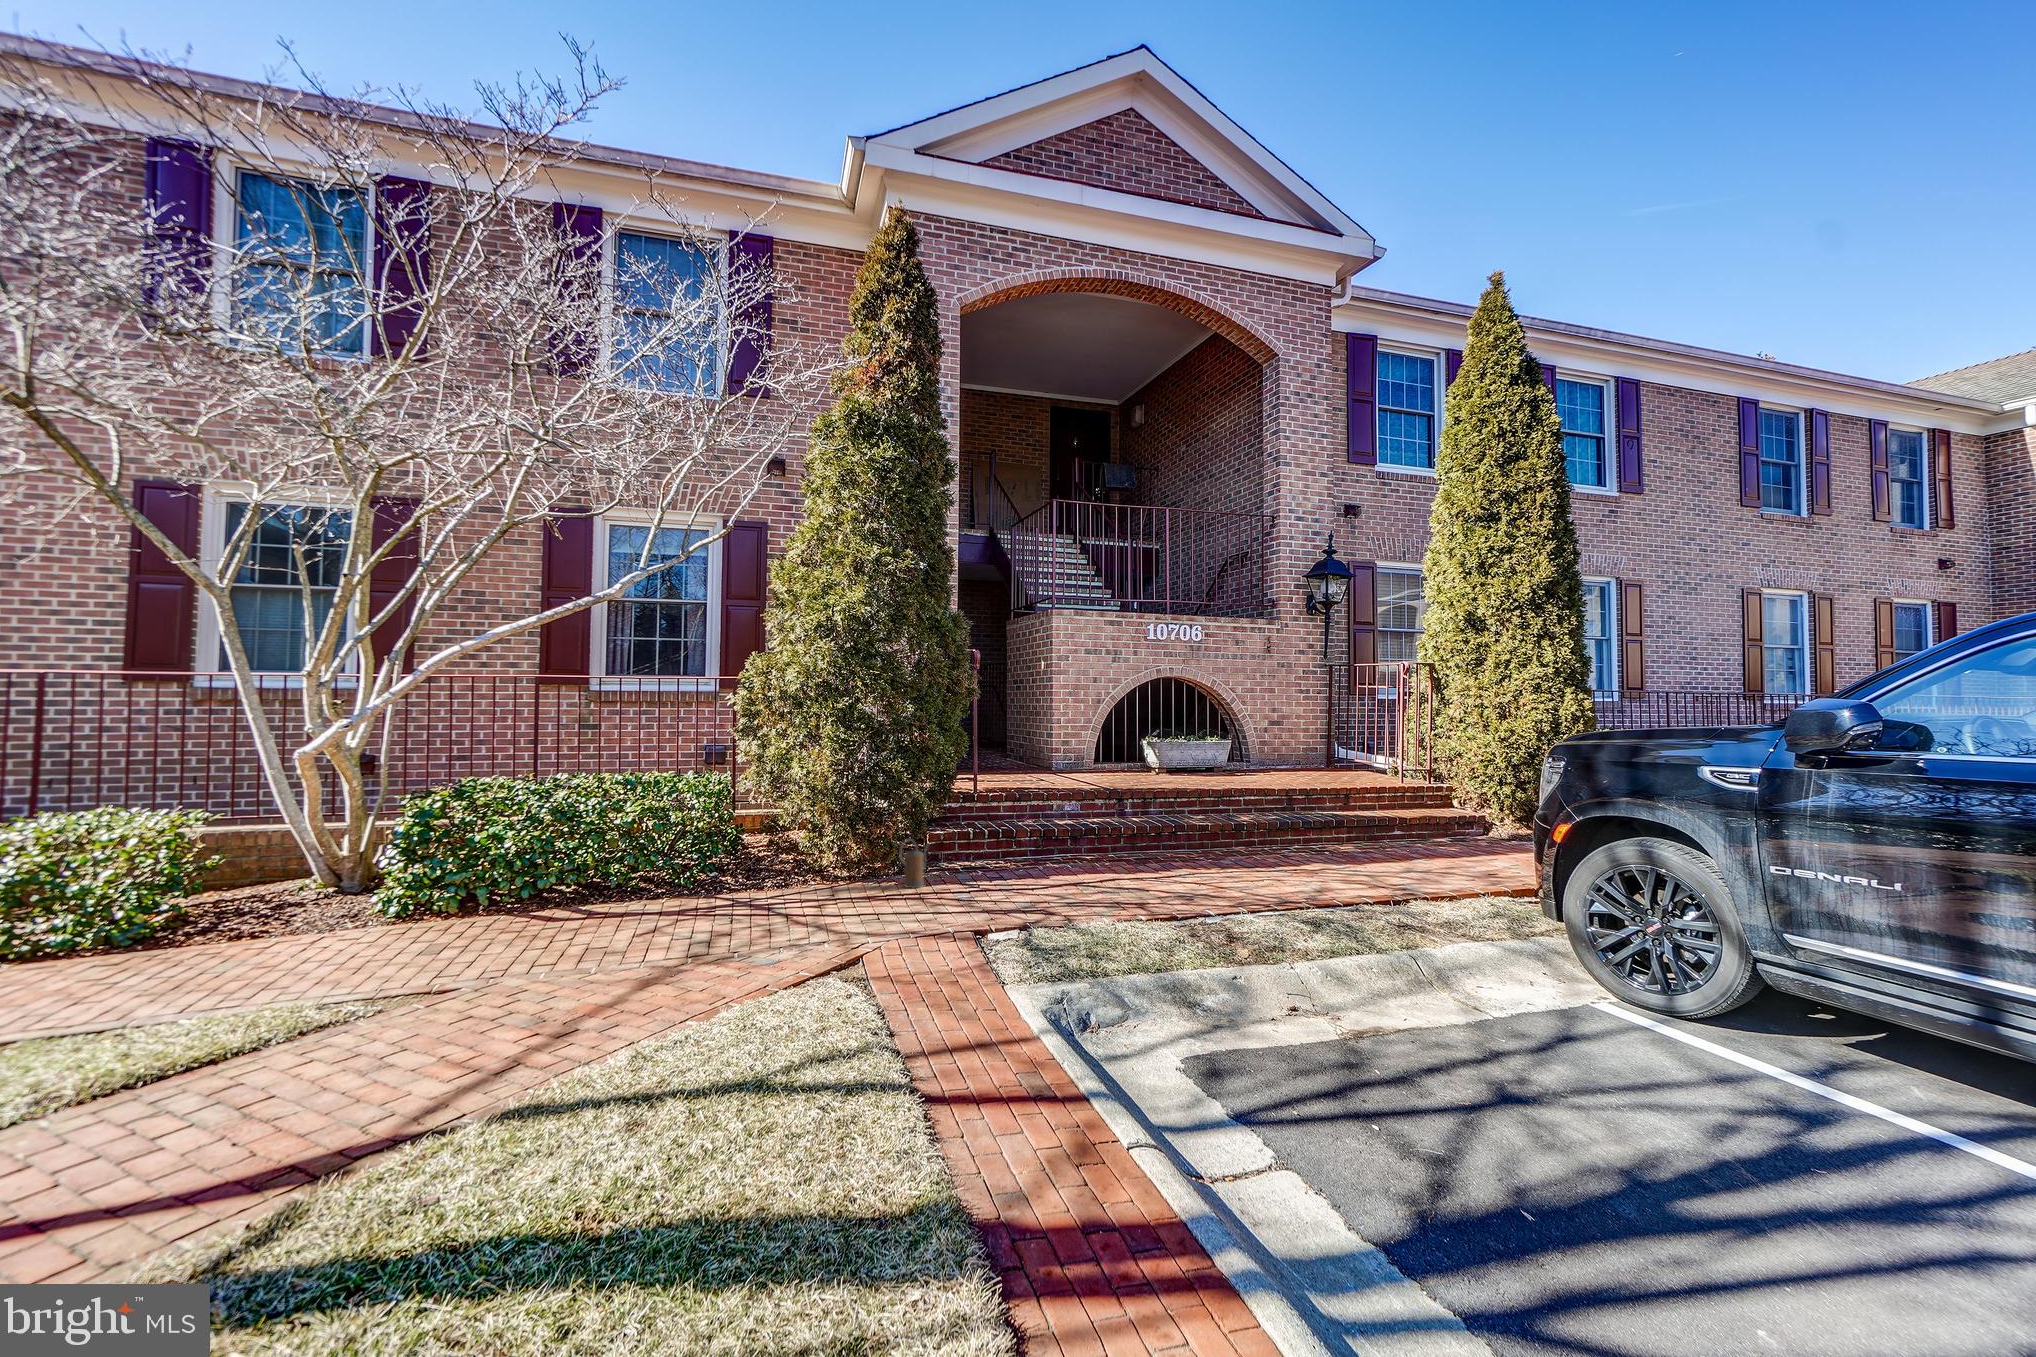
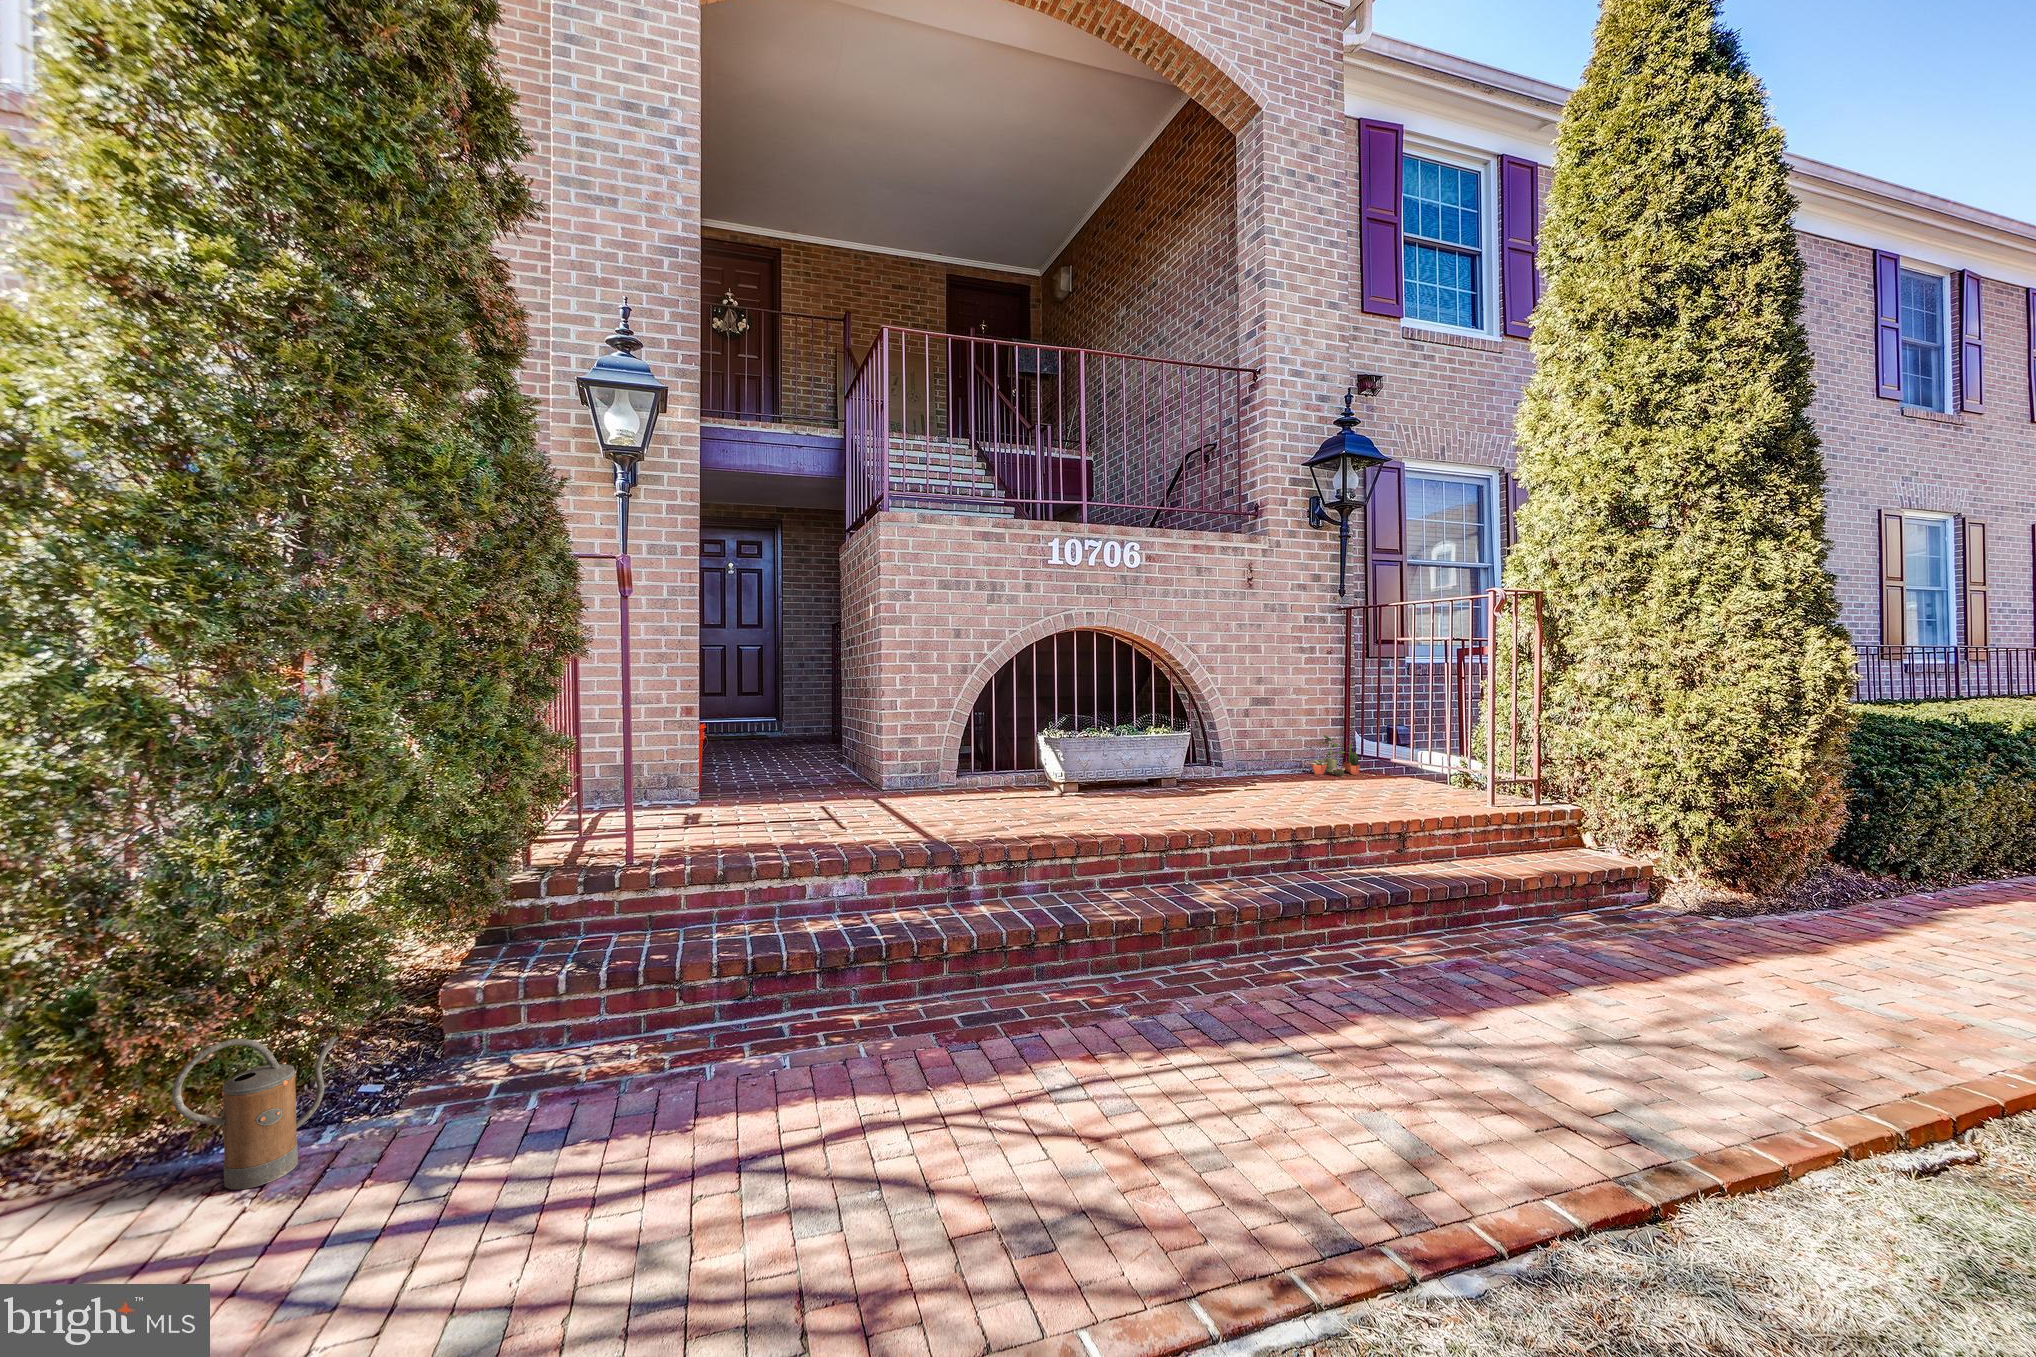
potted plant: none [1306,742,1338,770] -> present [1311,734,1360,776]

